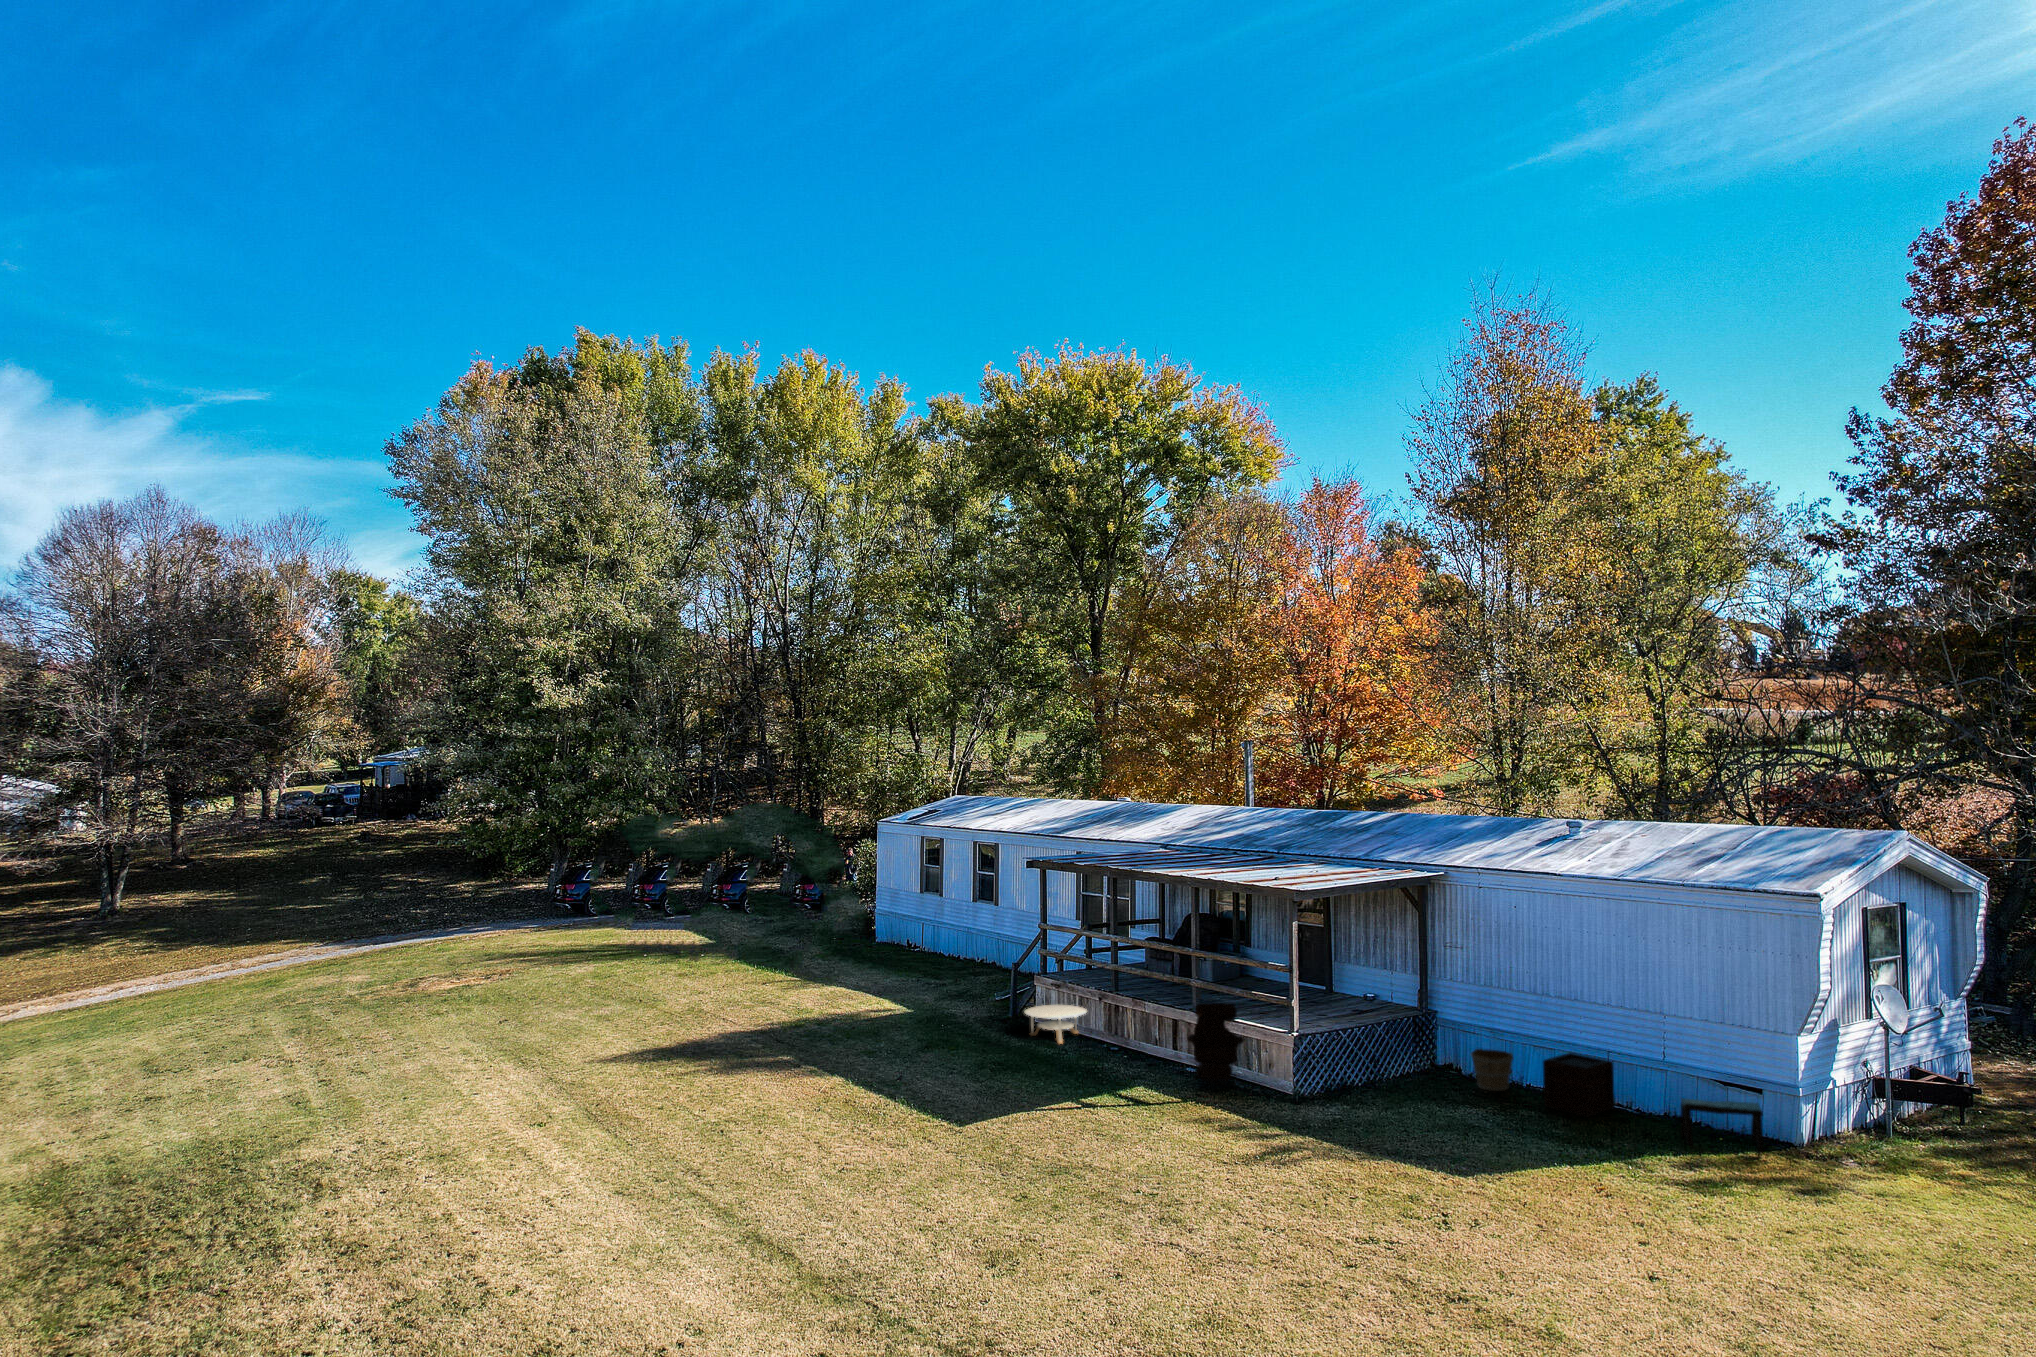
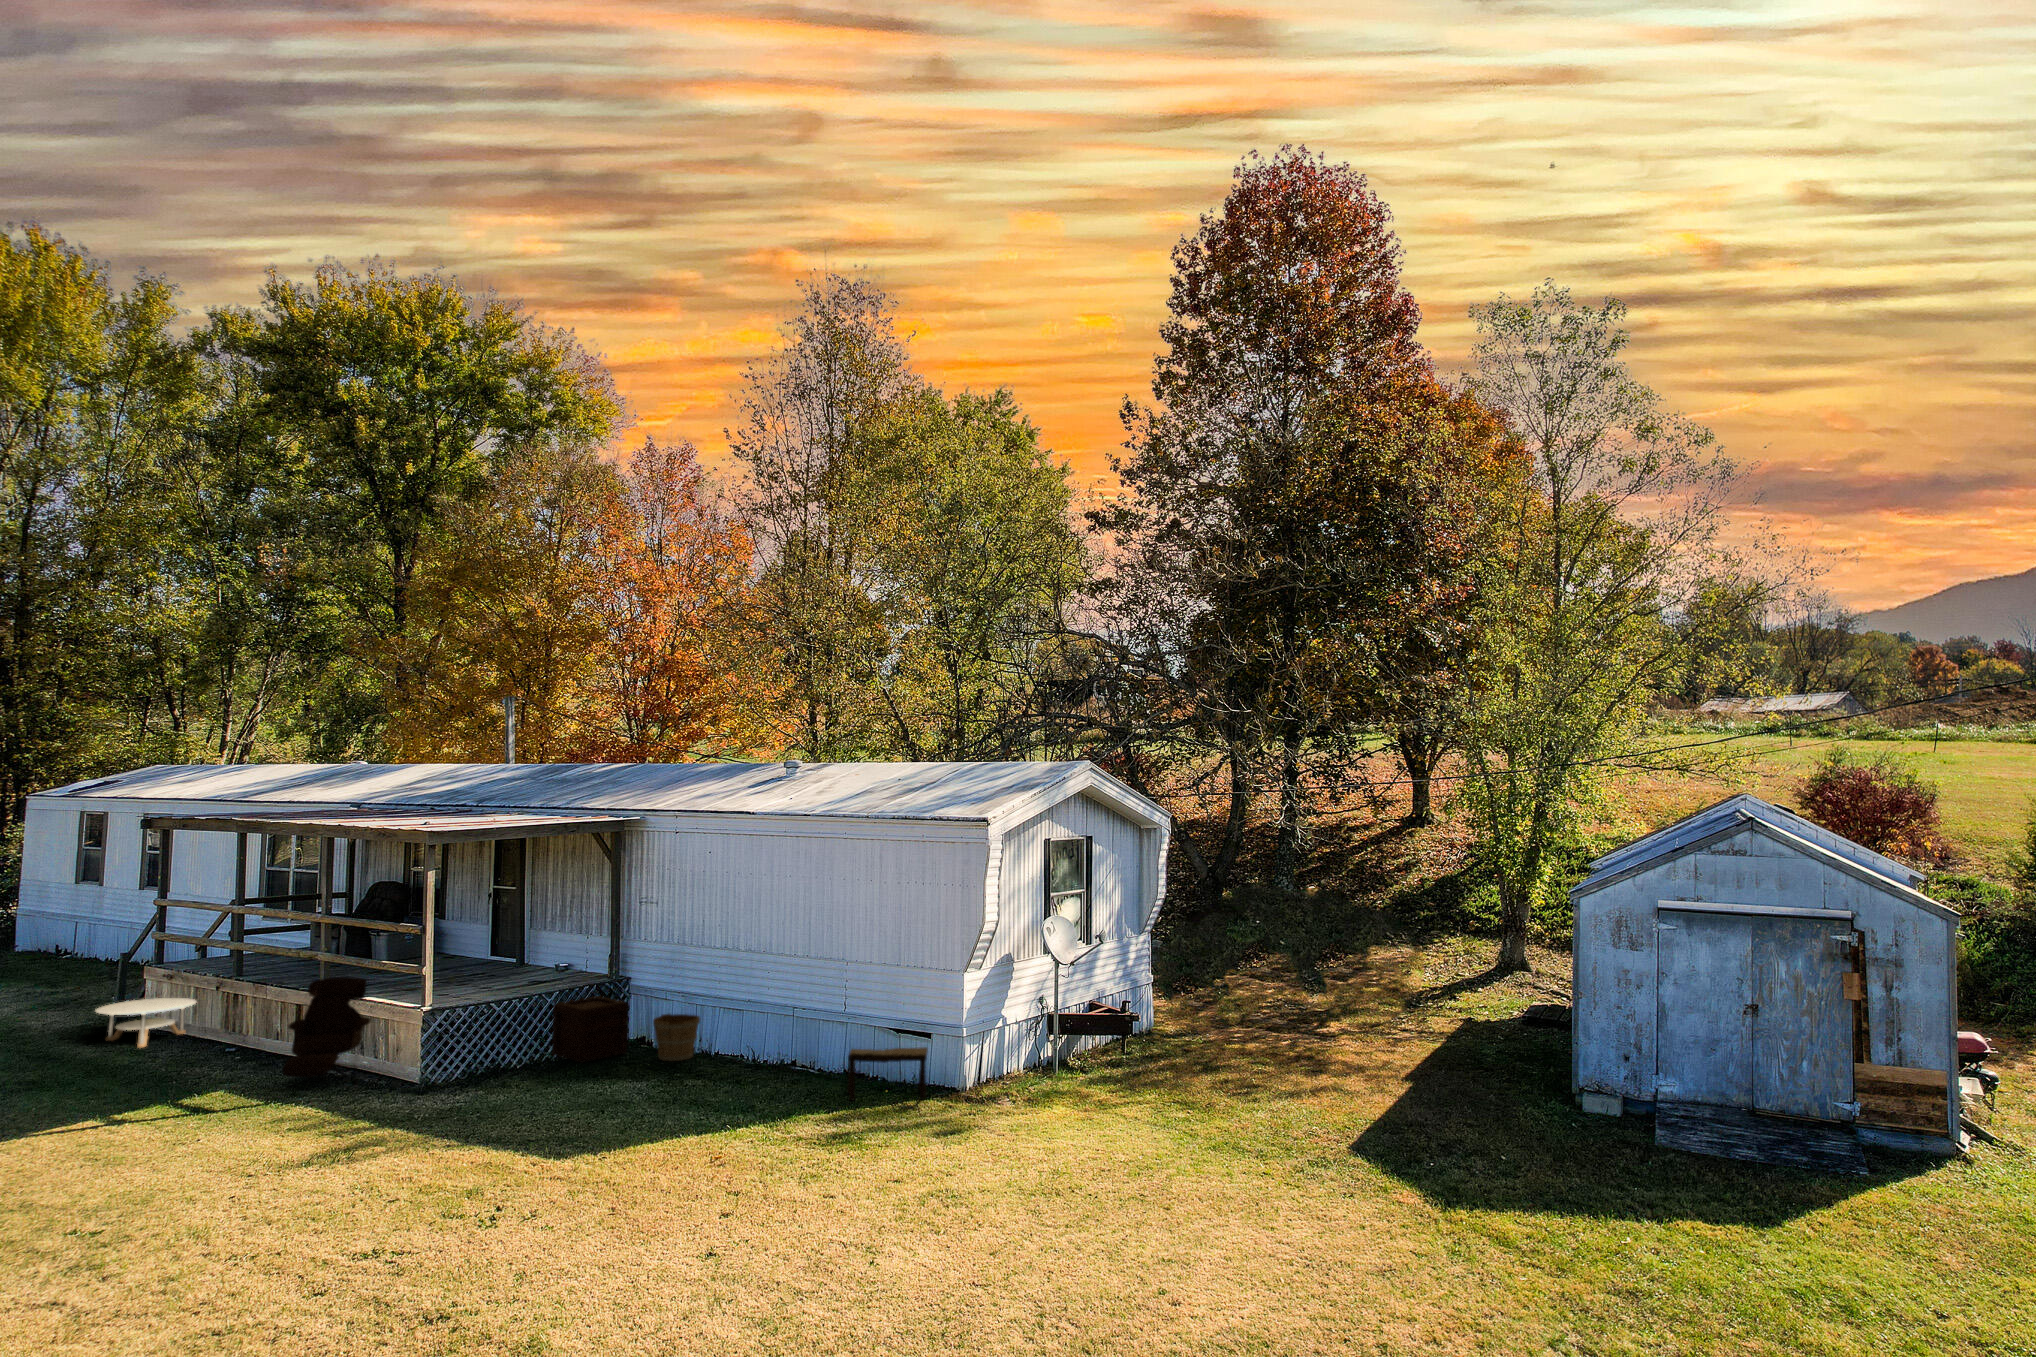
wooden crate: present [1543,1053,1615,1117] -> present [552,996,629,1063]

